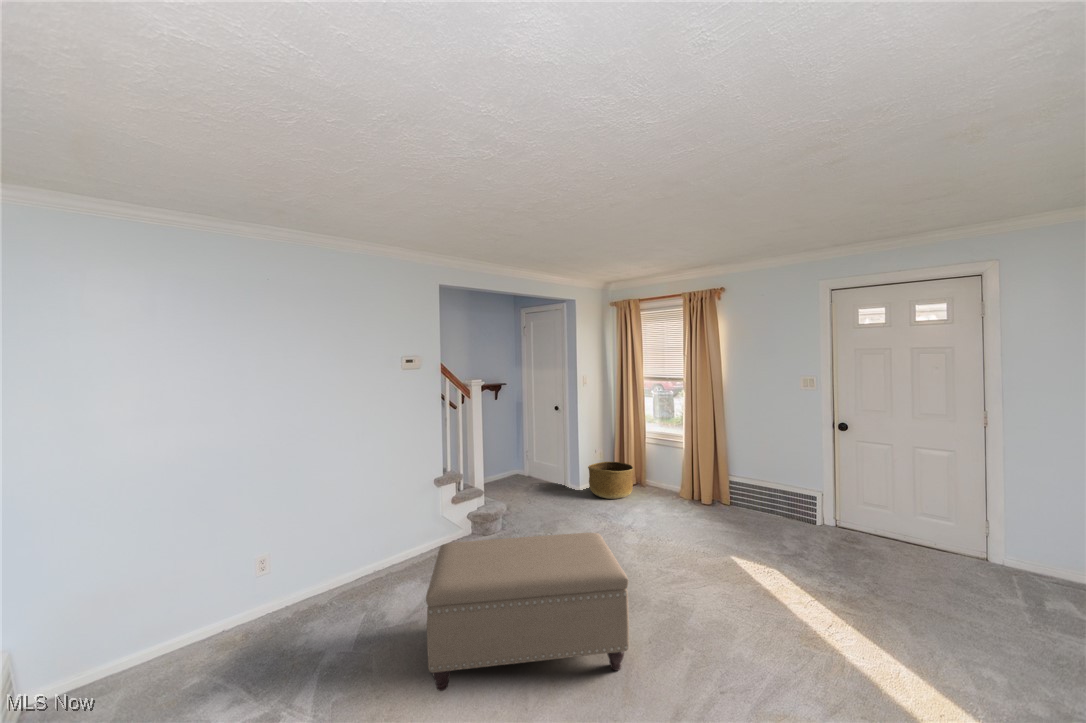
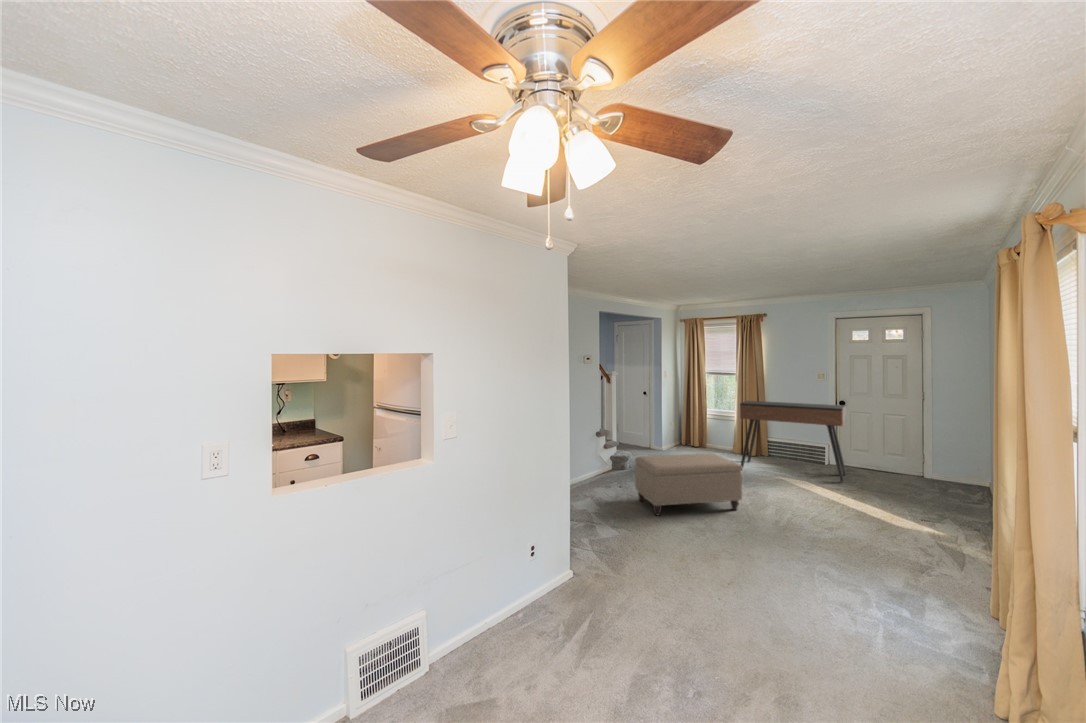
console table: none [677,422,852,574] -> present [740,401,846,482]
basket: present [588,462,633,499] -> none [670,430,701,453]

